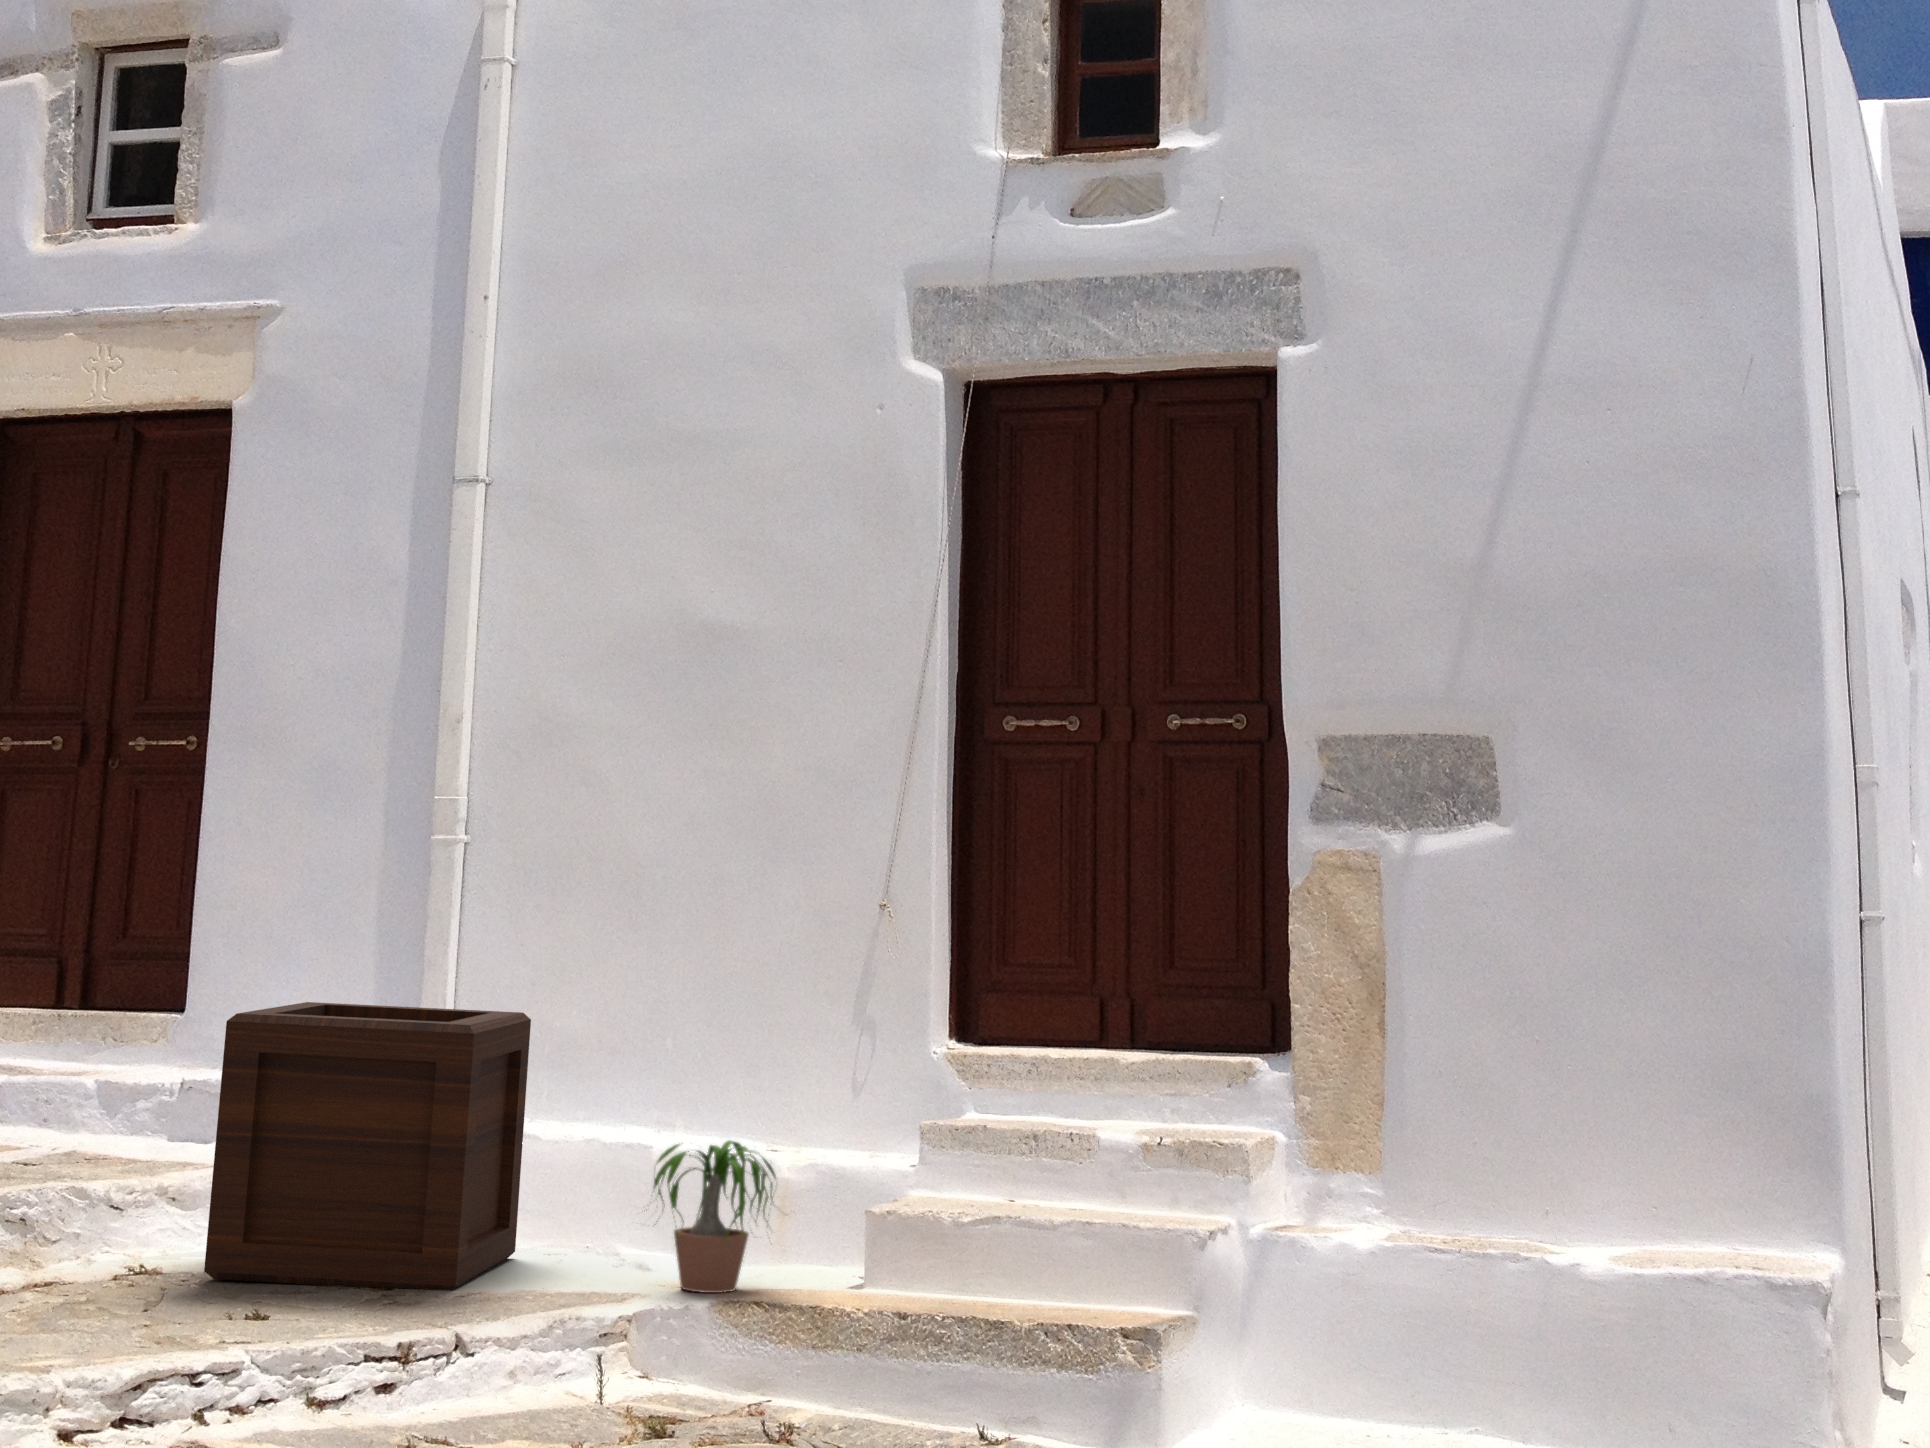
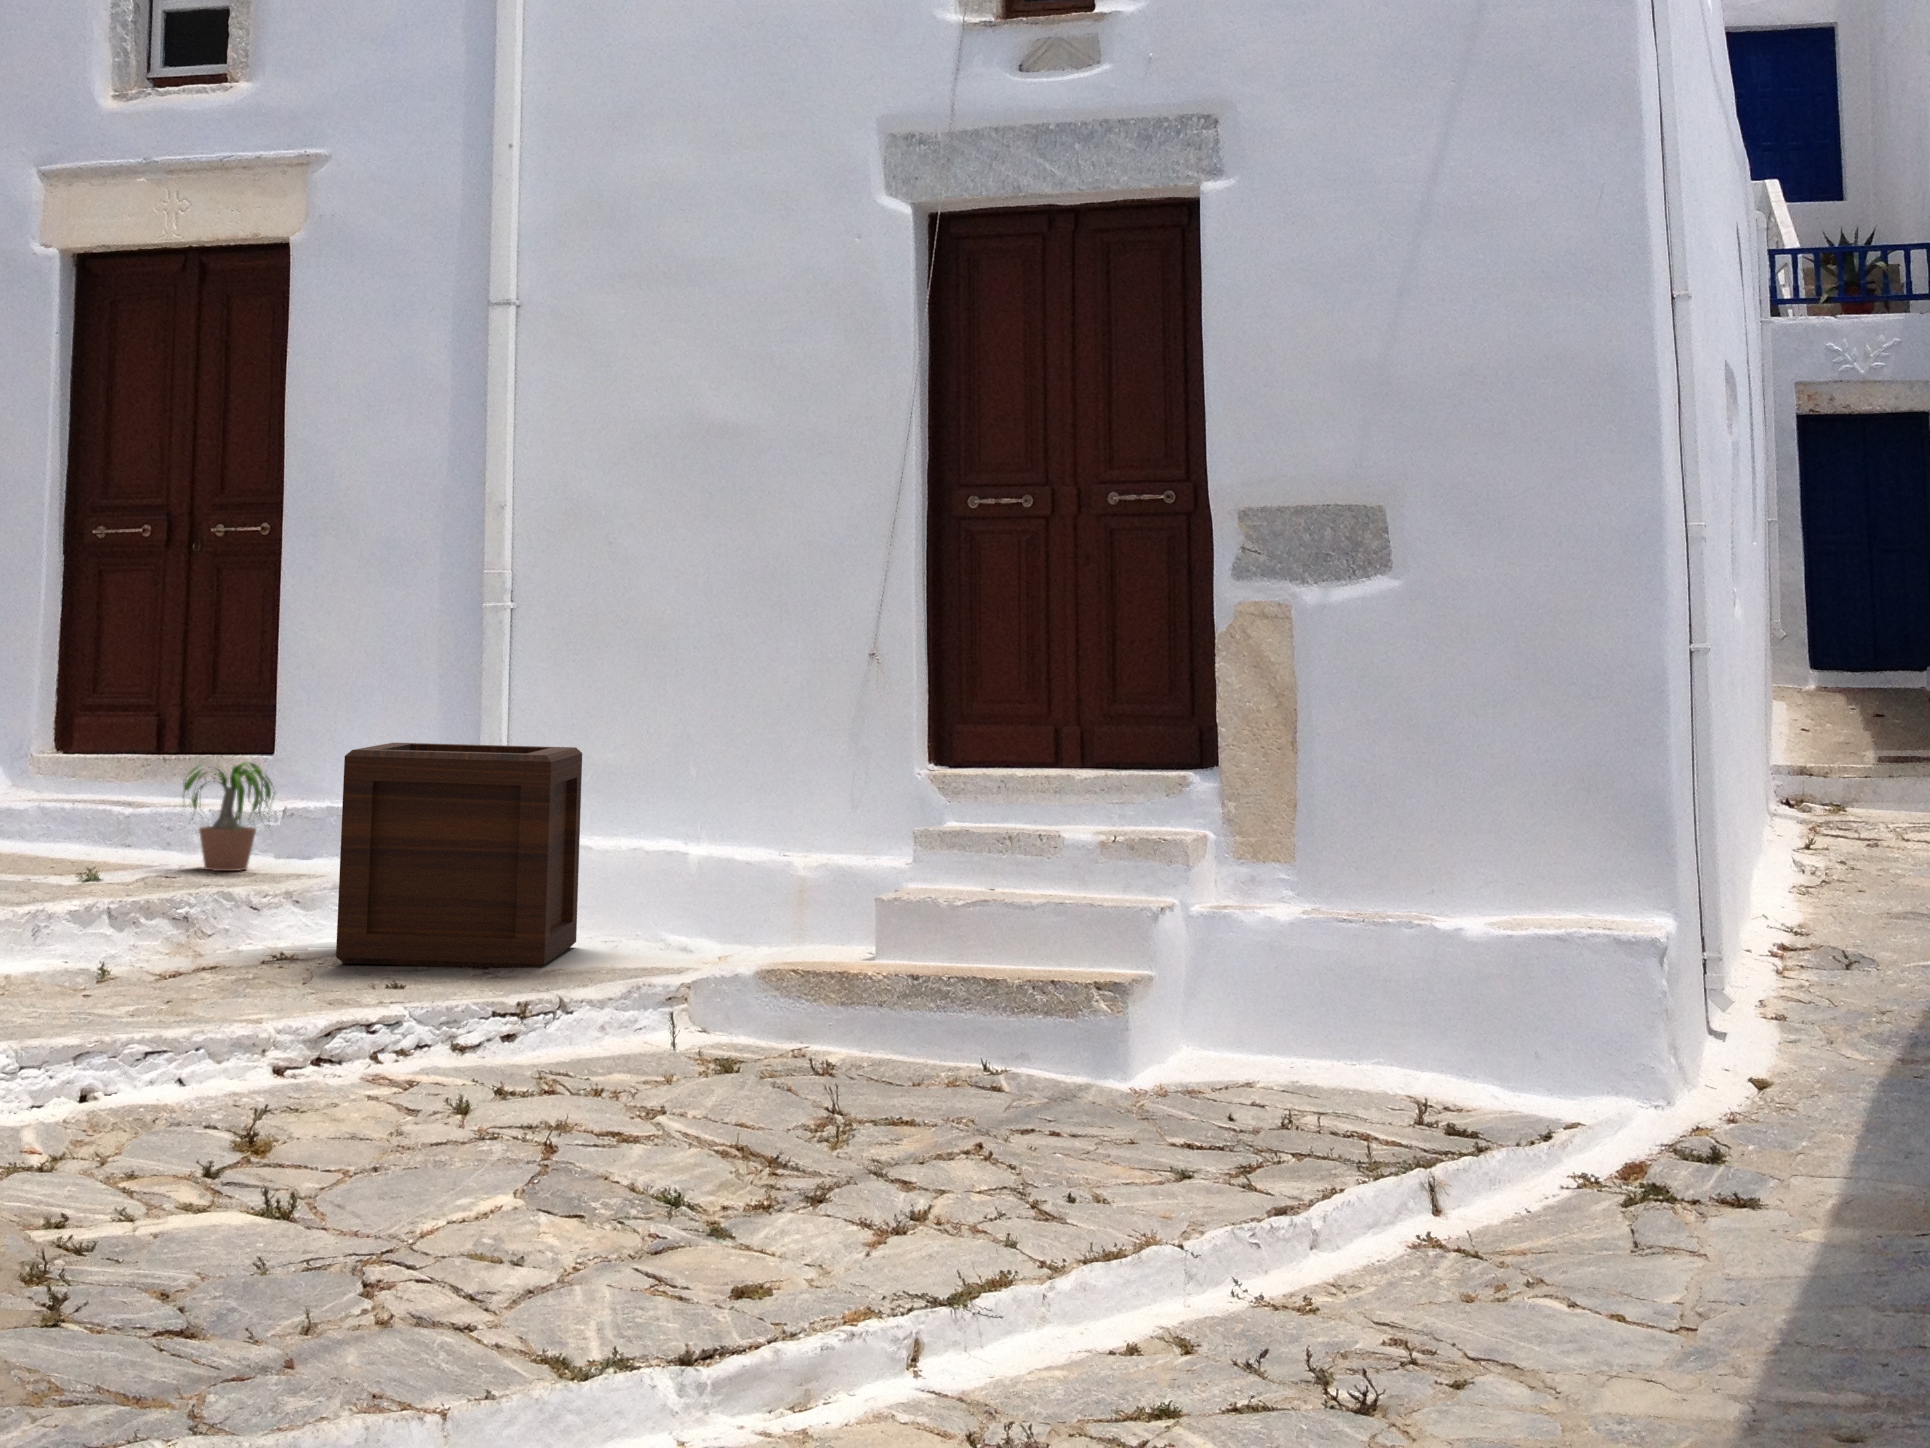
potted plant: present [653,1141,776,1293] -> present [183,762,274,871]

